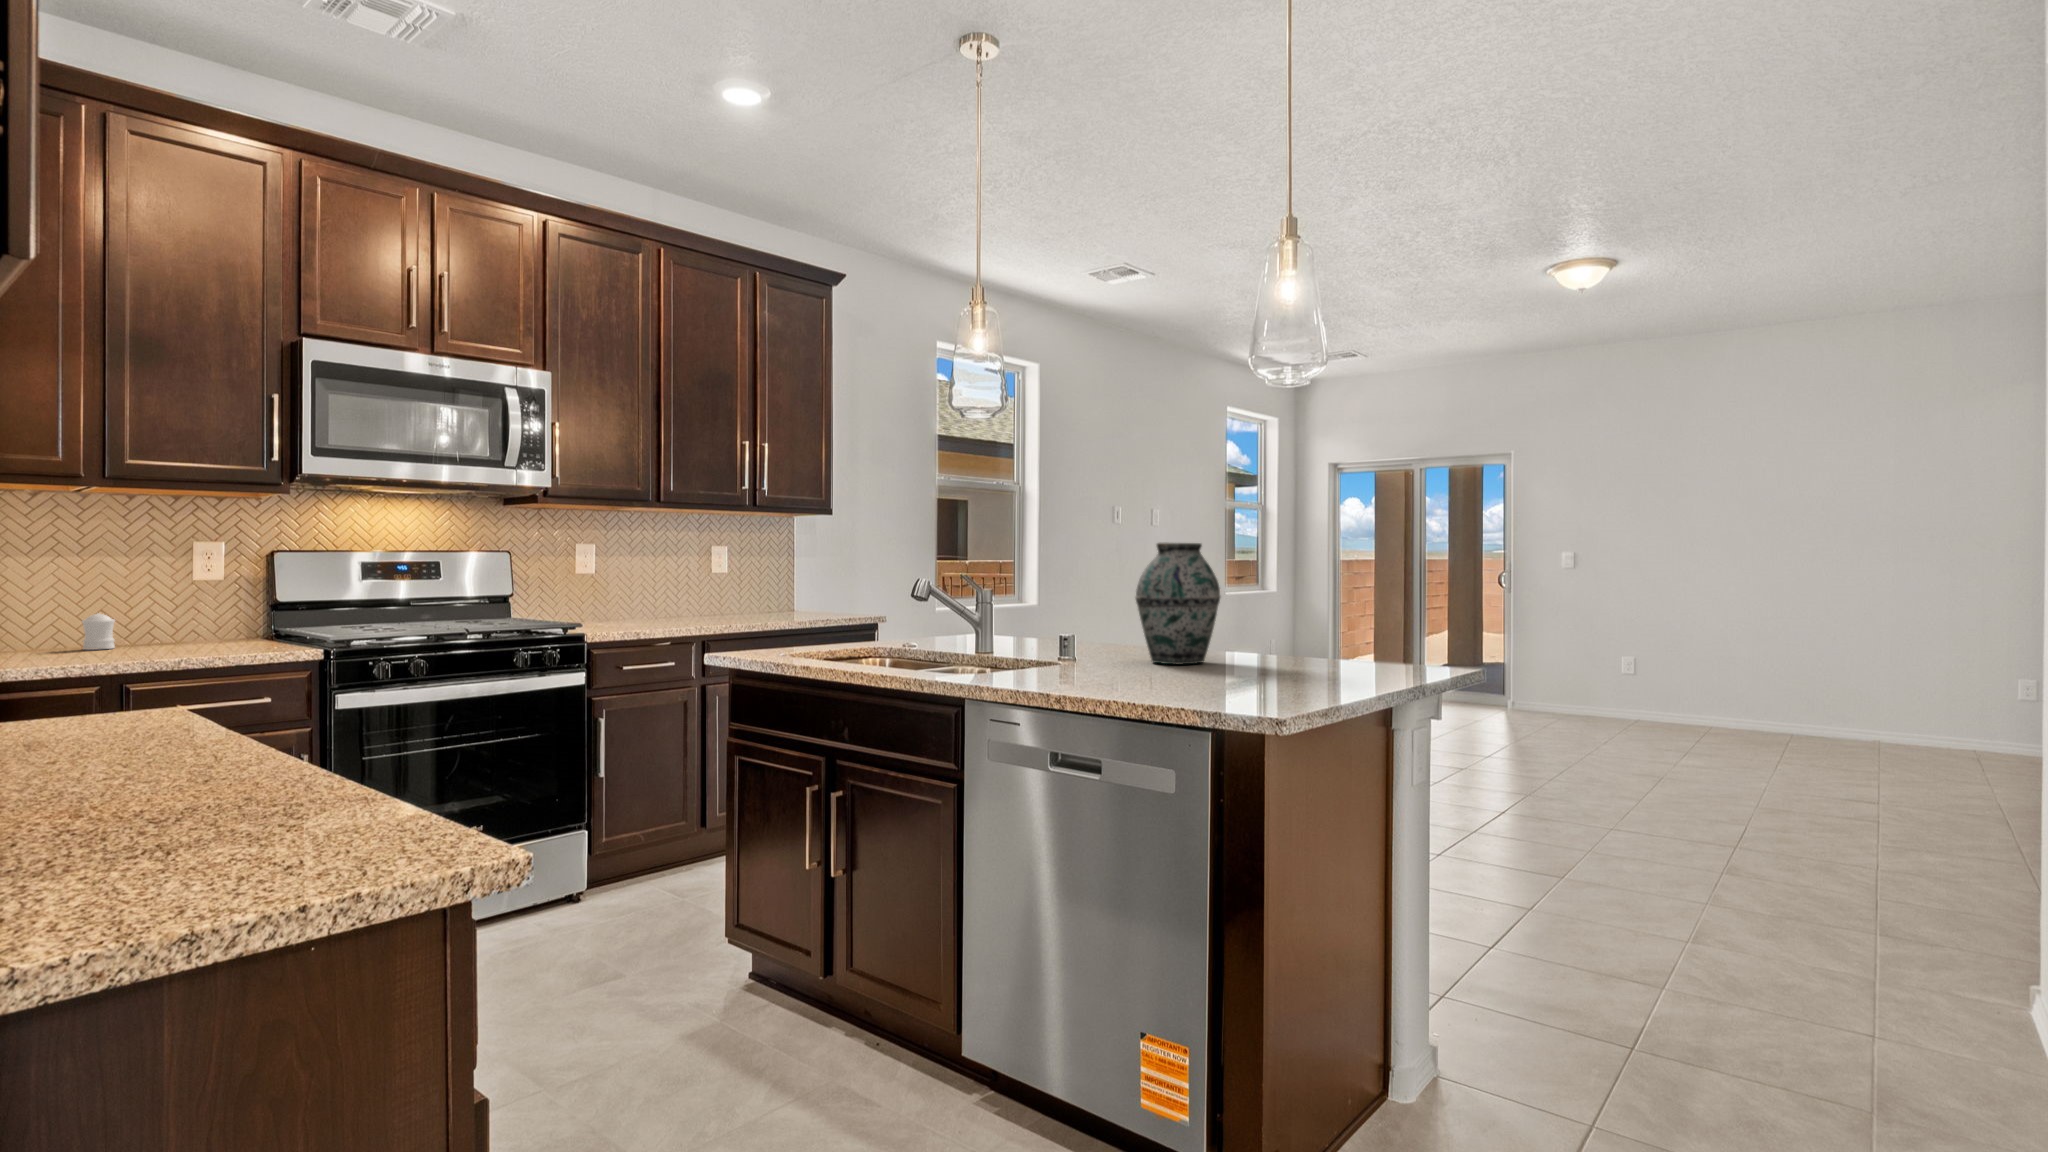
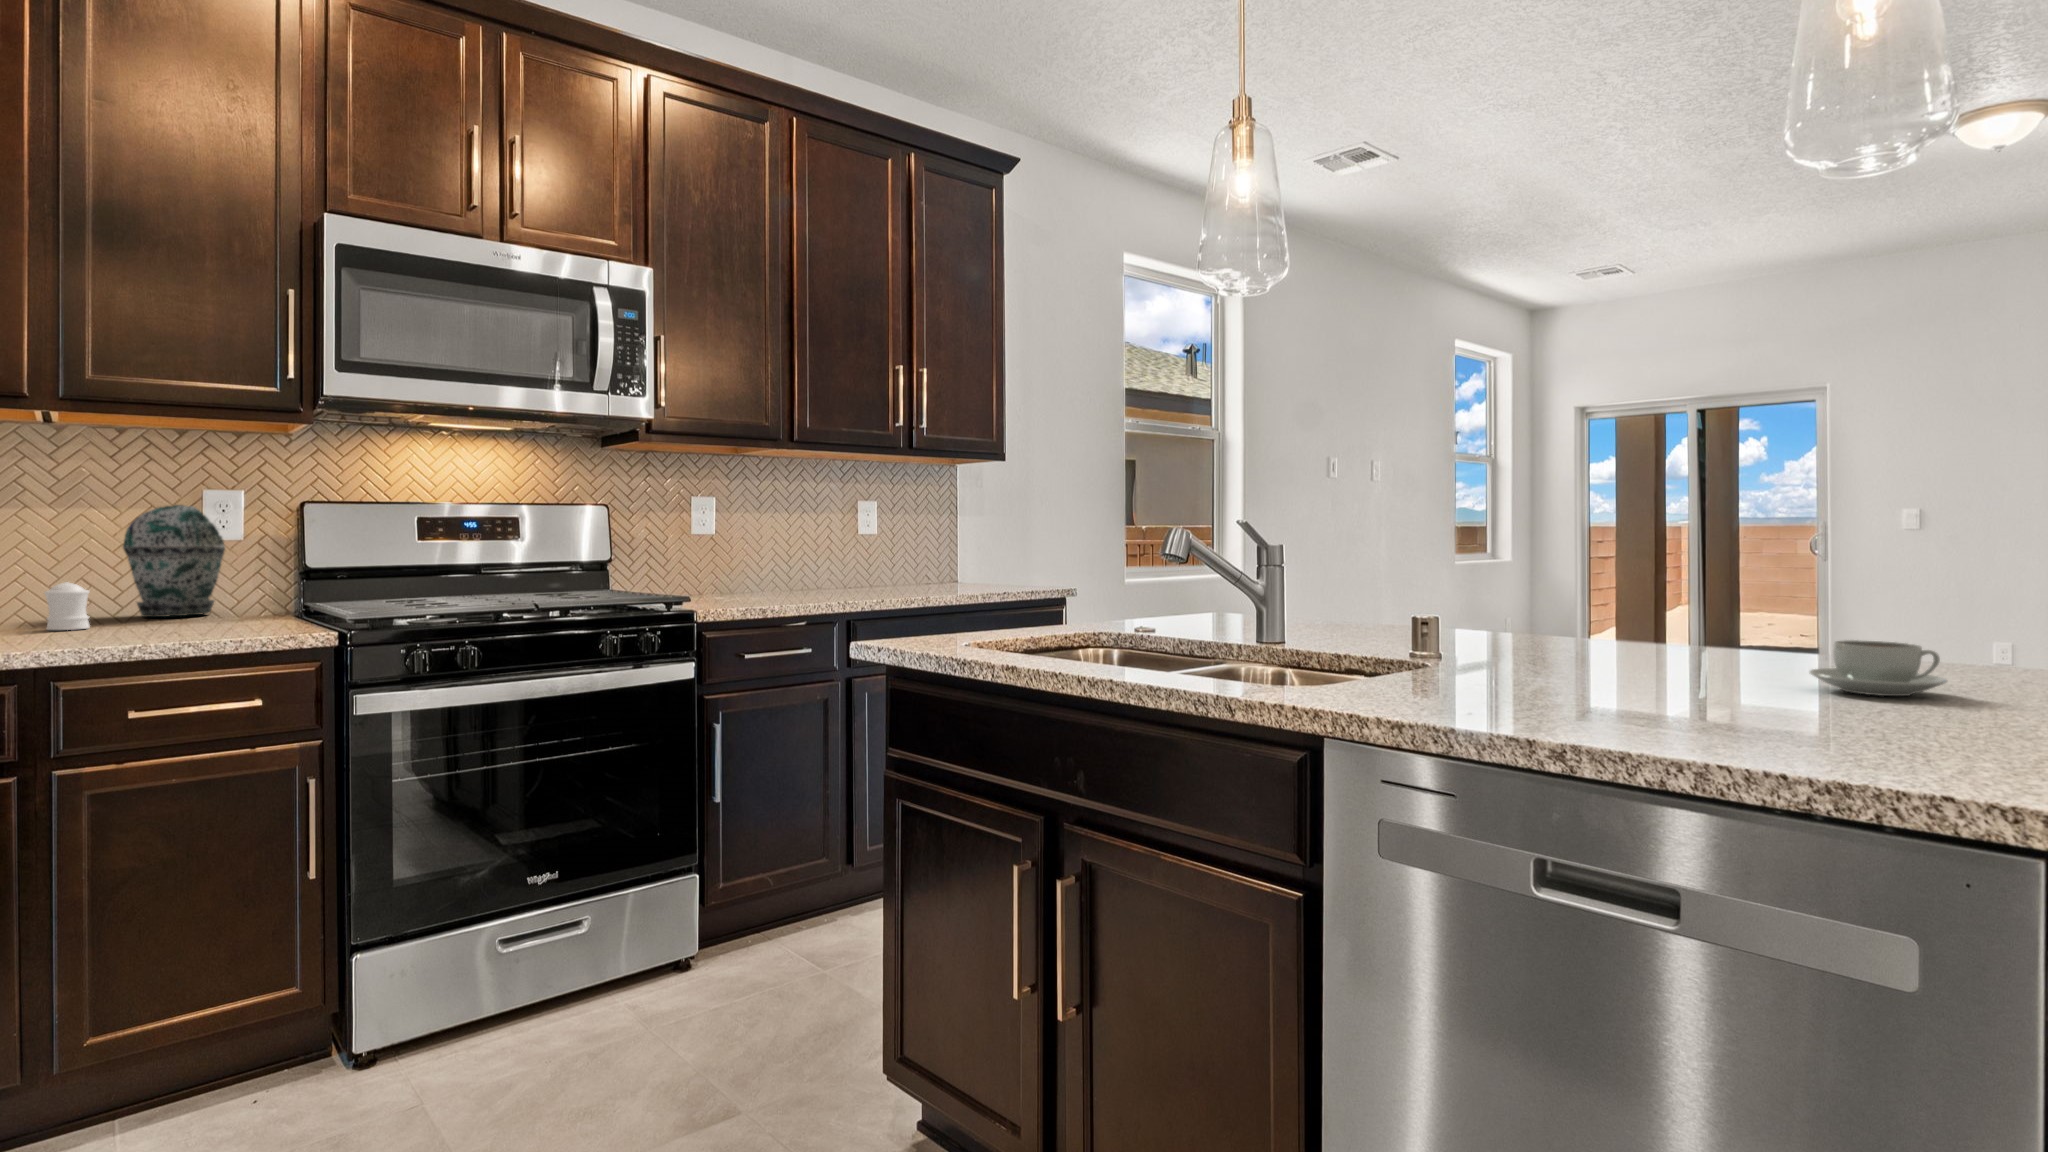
vase: present [1135,543,1220,664] -> present [123,505,225,617]
coffee cup: none [1234,646,1293,675] -> present [1809,640,1947,696]

